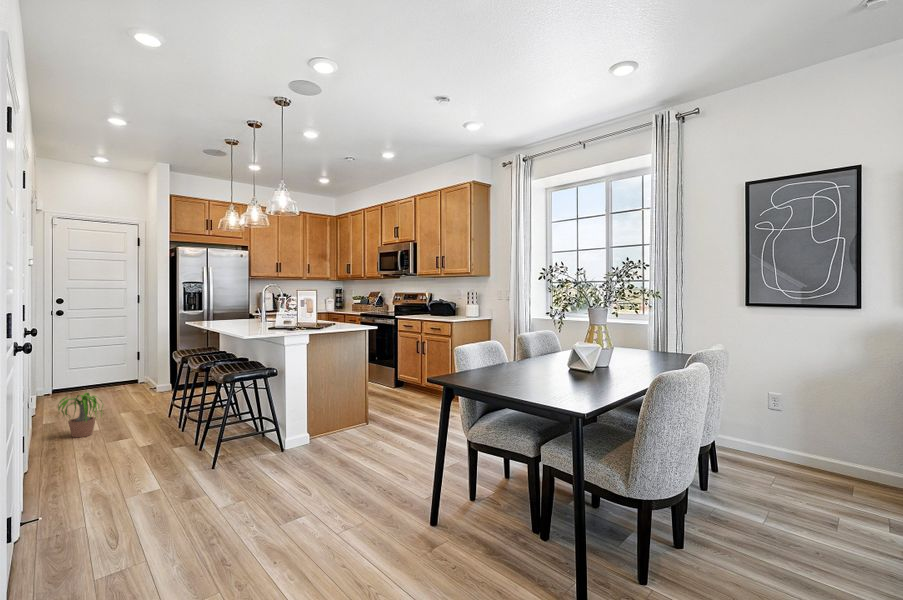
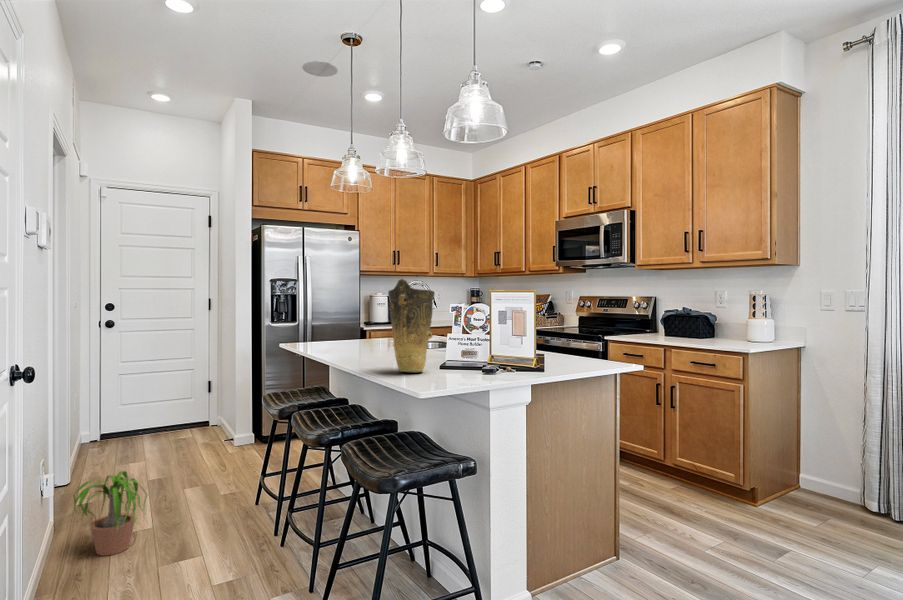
vase: none [240,284,264,329] -> present [388,279,435,372]

